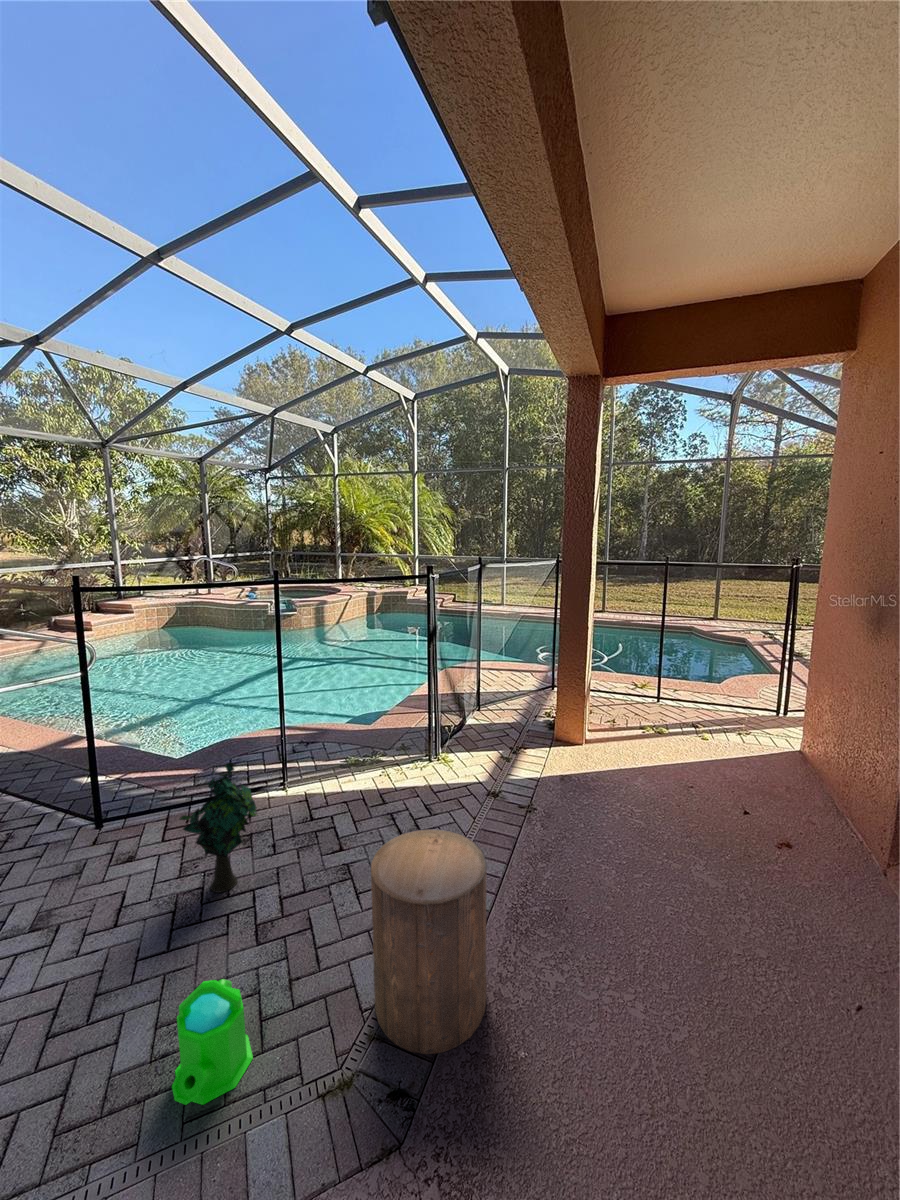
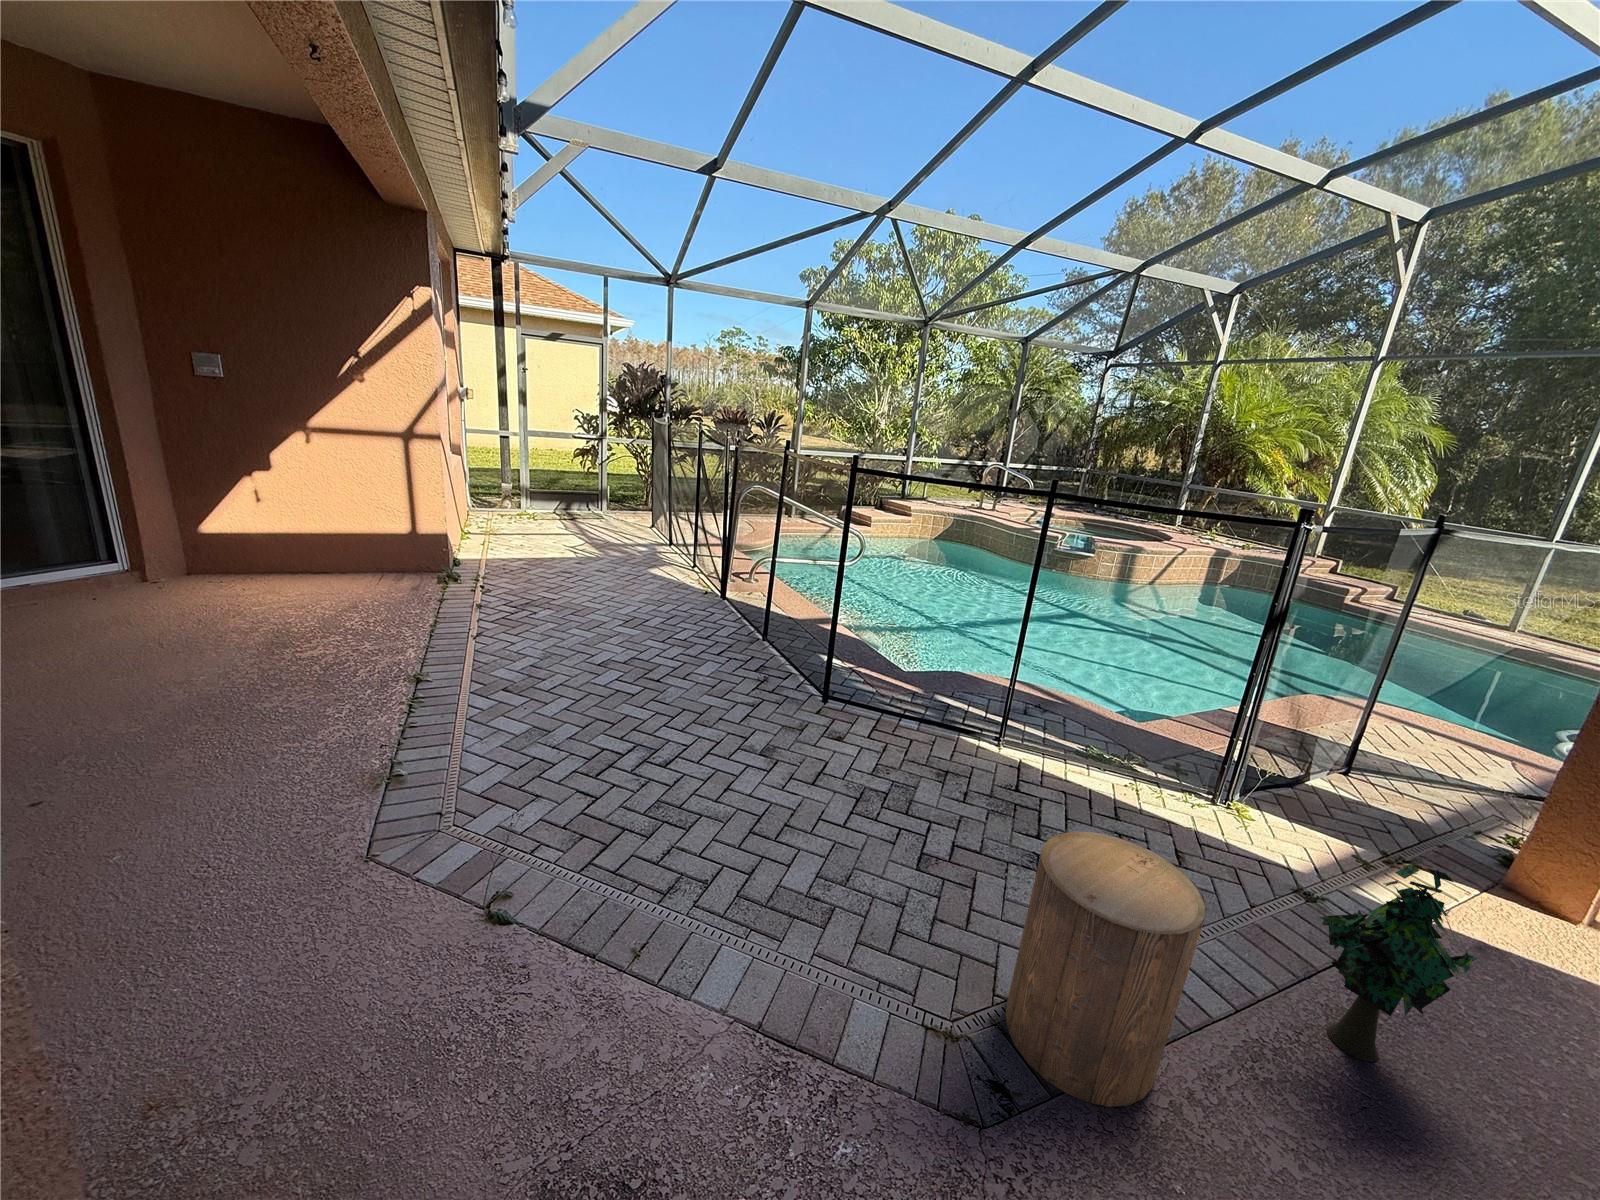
decorative plant: present [180,762,257,892] -> present [1320,864,1477,1062]
watering can: present [172,979,253,1105] -> none [803,858,881,967]

